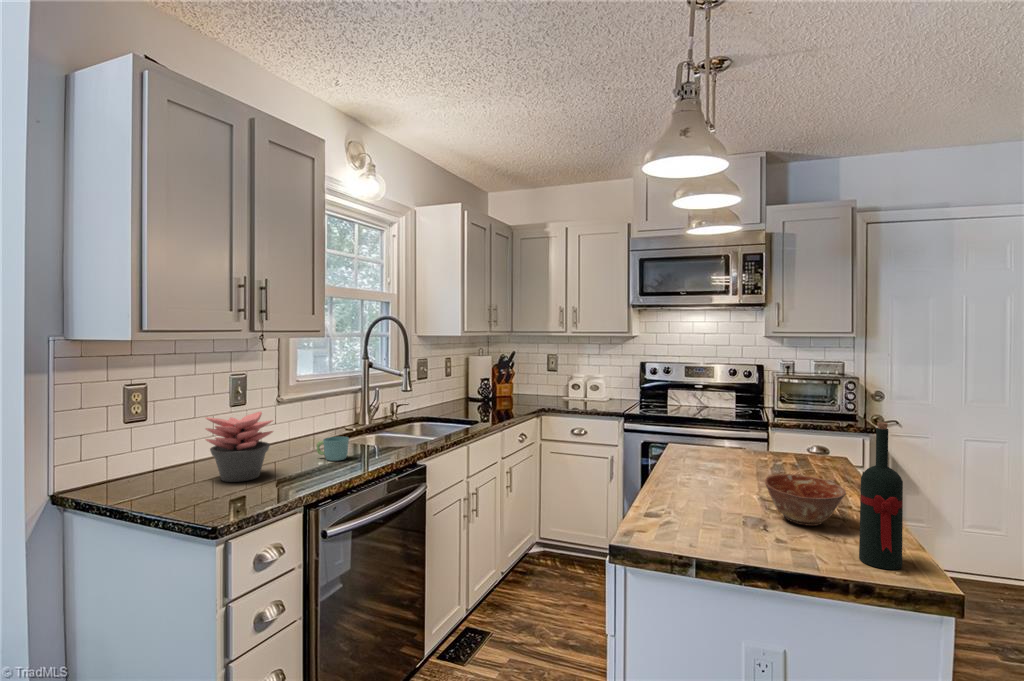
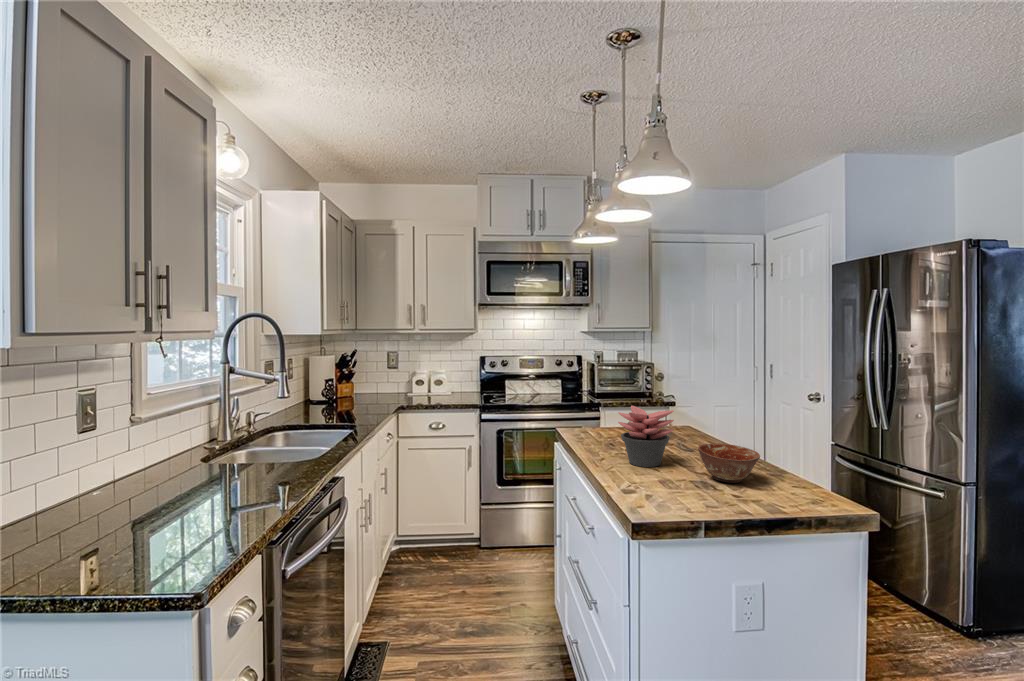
succulent plant: present [205,412,273,482] -> present [618,406,674,467]
wine bottle: present [859,422,903,570] -> none [793,397,826,506]
mug: present [316,437,349,461] -> none [216,455,259,486]

